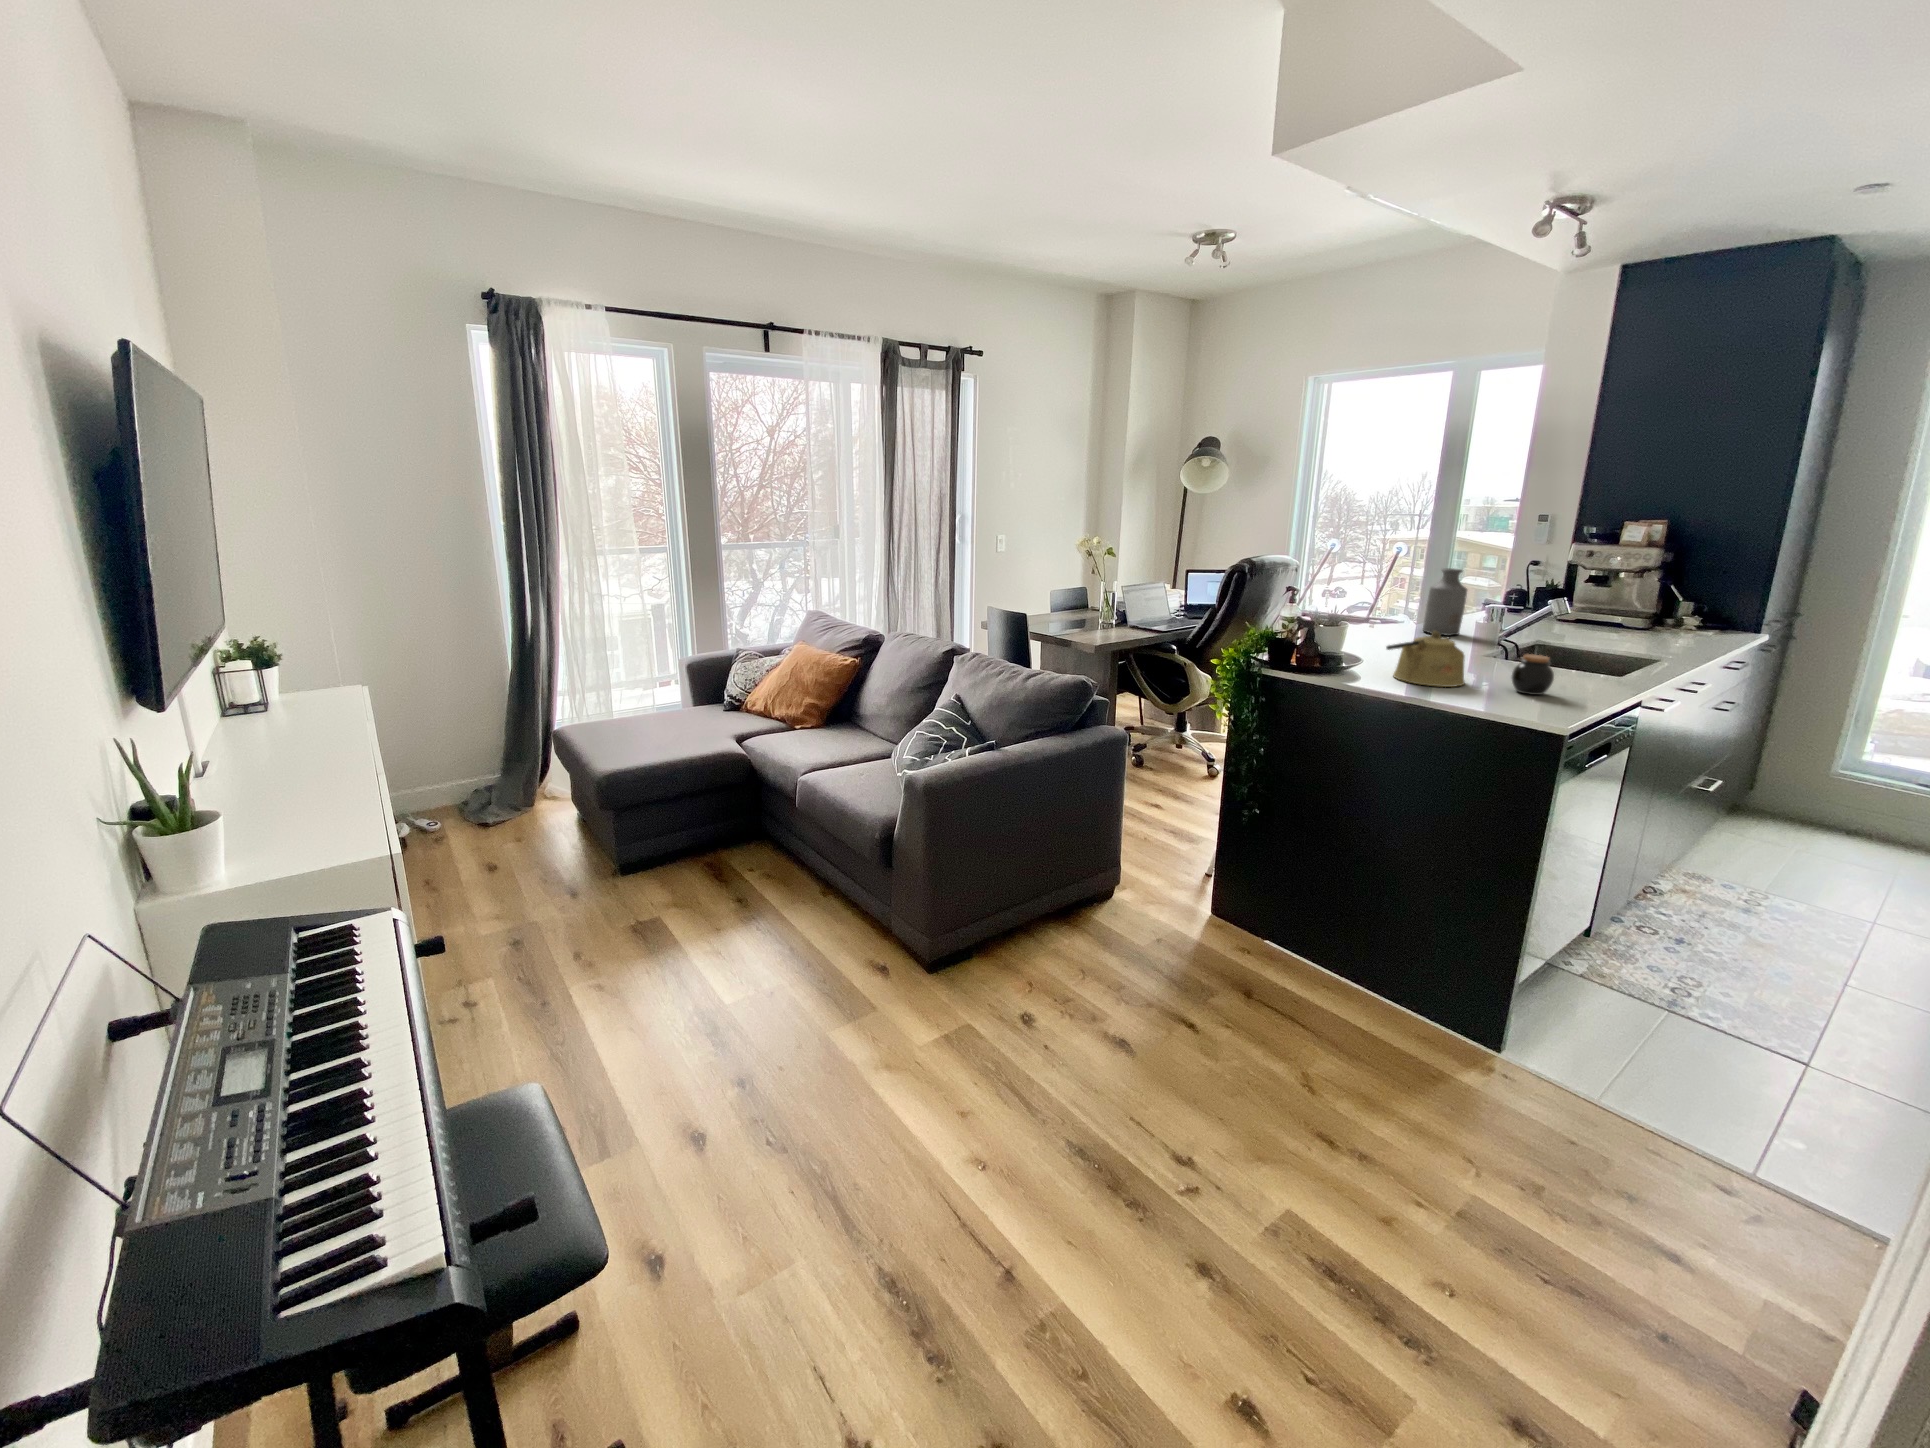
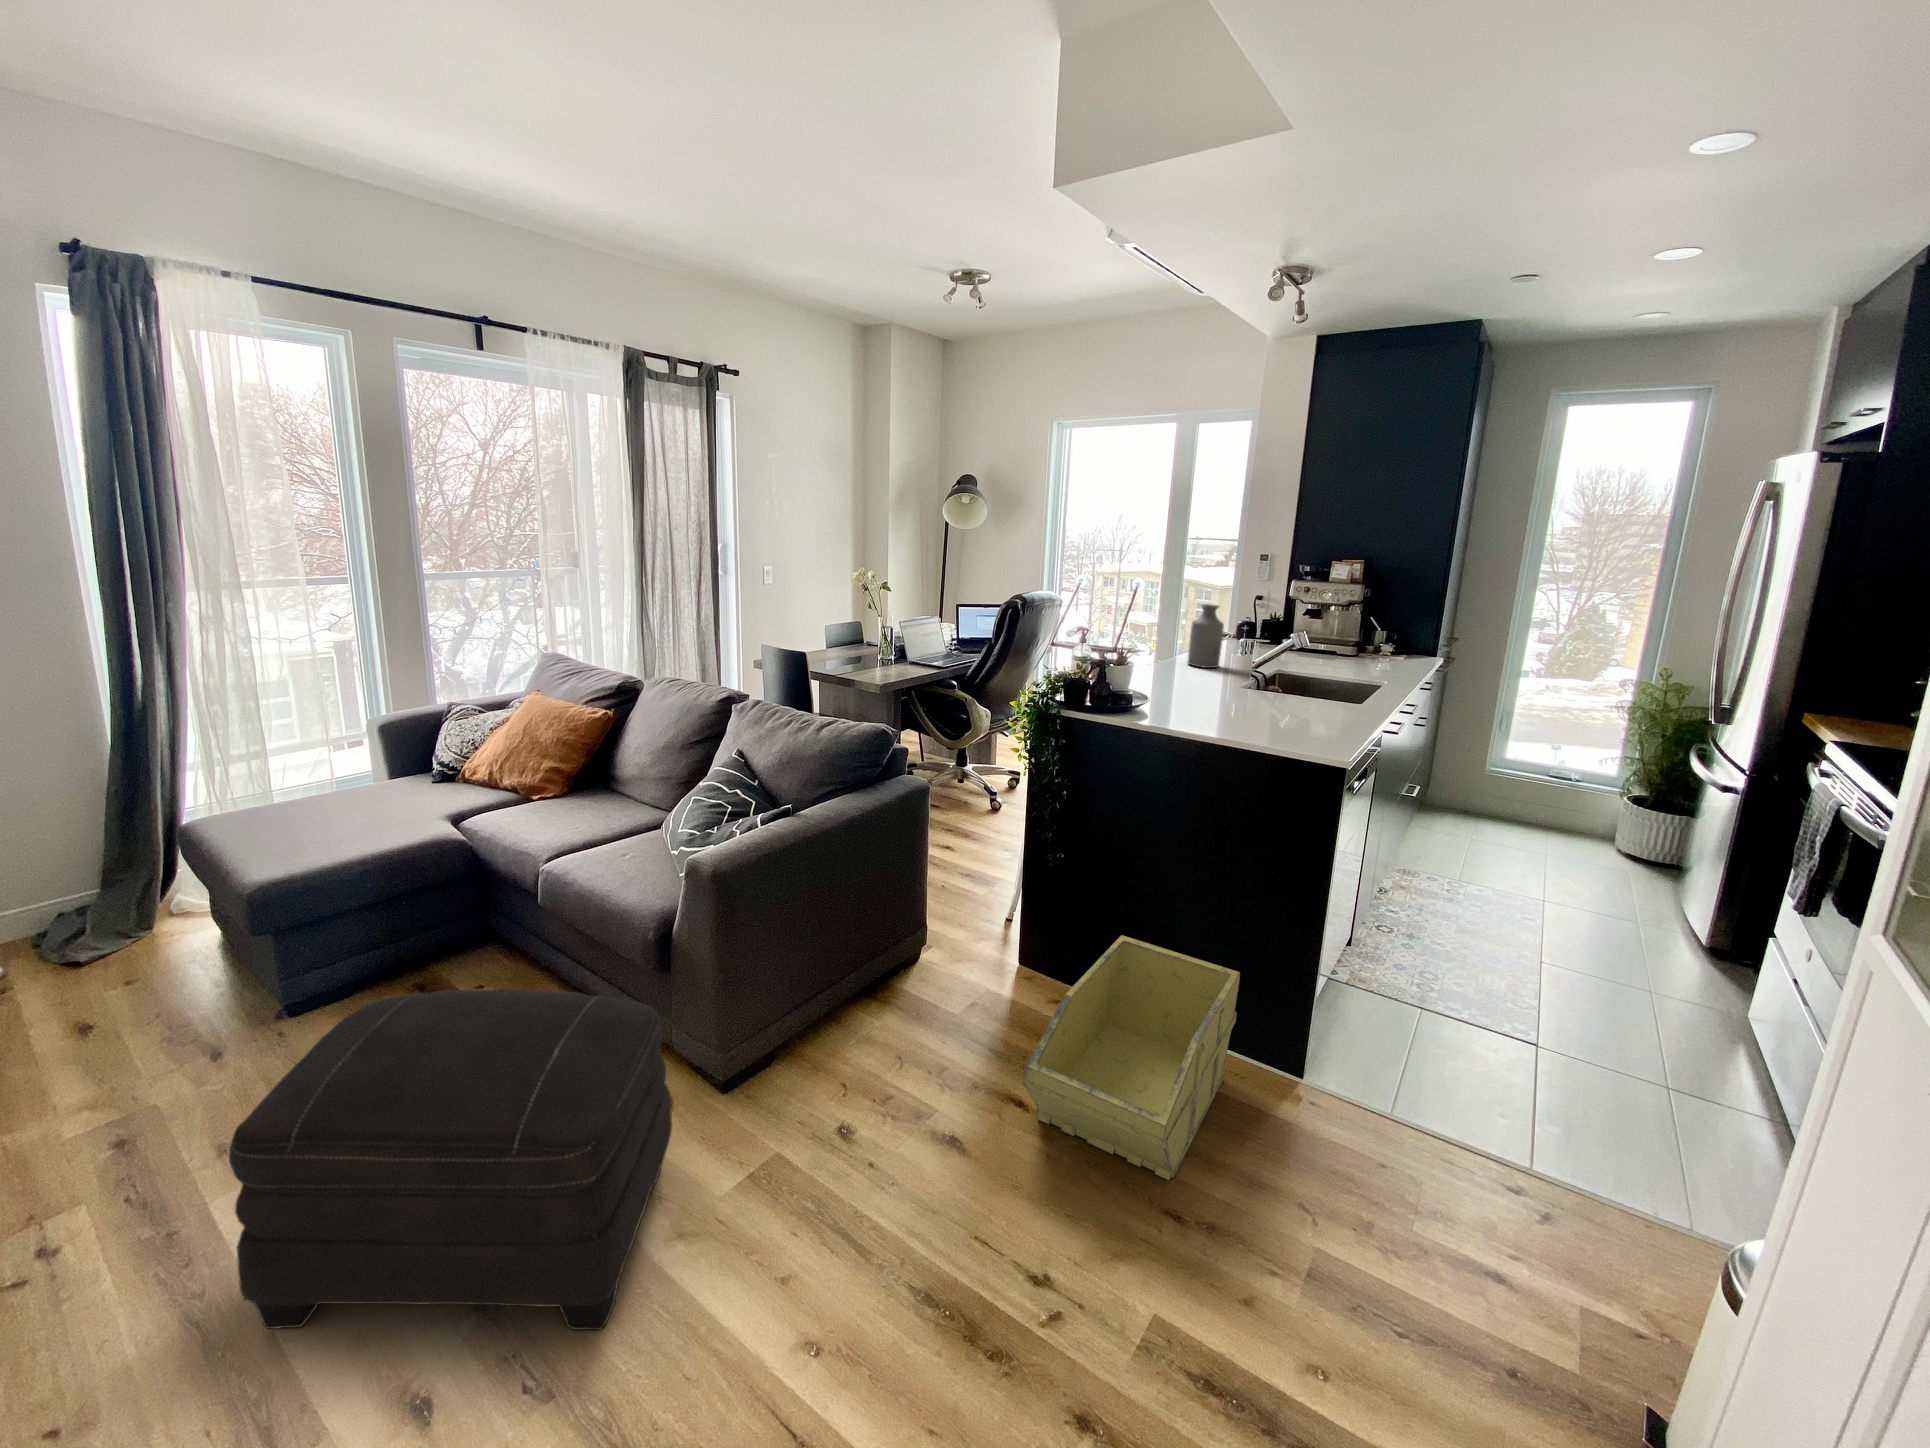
kettle: present [1386,631,1465,687] -> none [1174,668,1245,722]
jar: present [1511,654,1554,695] -> none [1284,688,1320,727]
ottoman: none [585,857,885,1122] -> present [229,990,672,1330]
storage bin: none [1190,889,1434,1113] -> present [1023,935,1240,1180]

